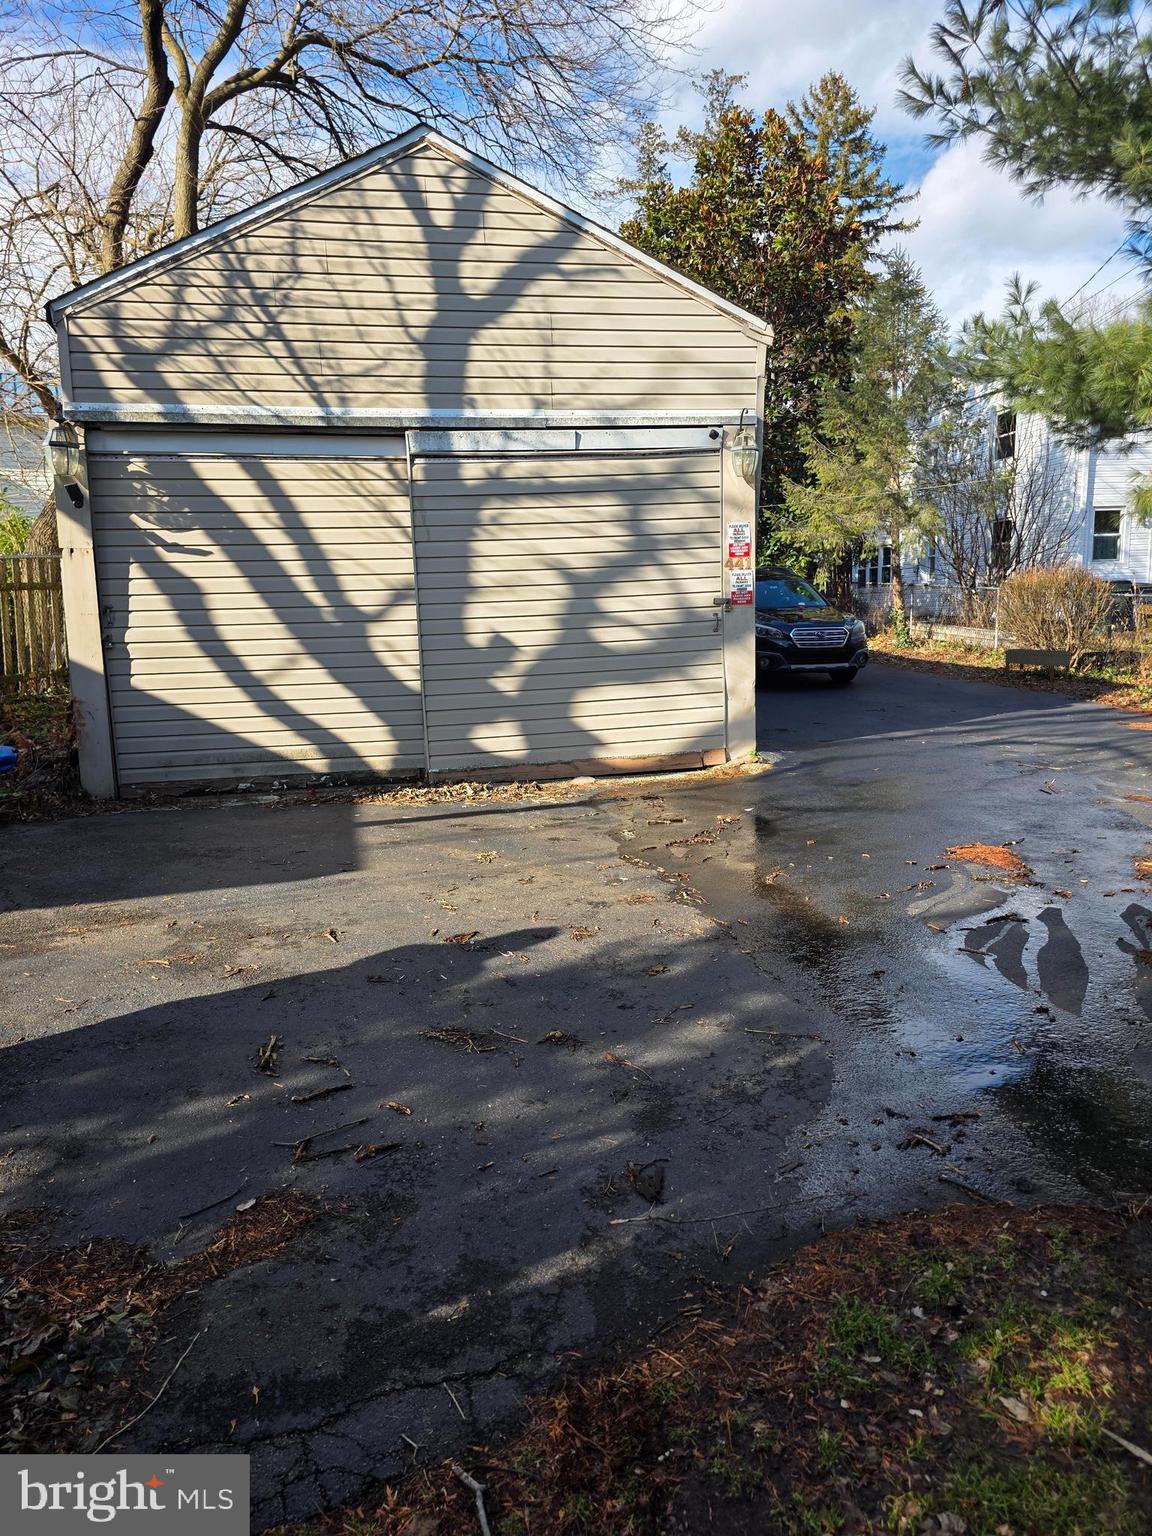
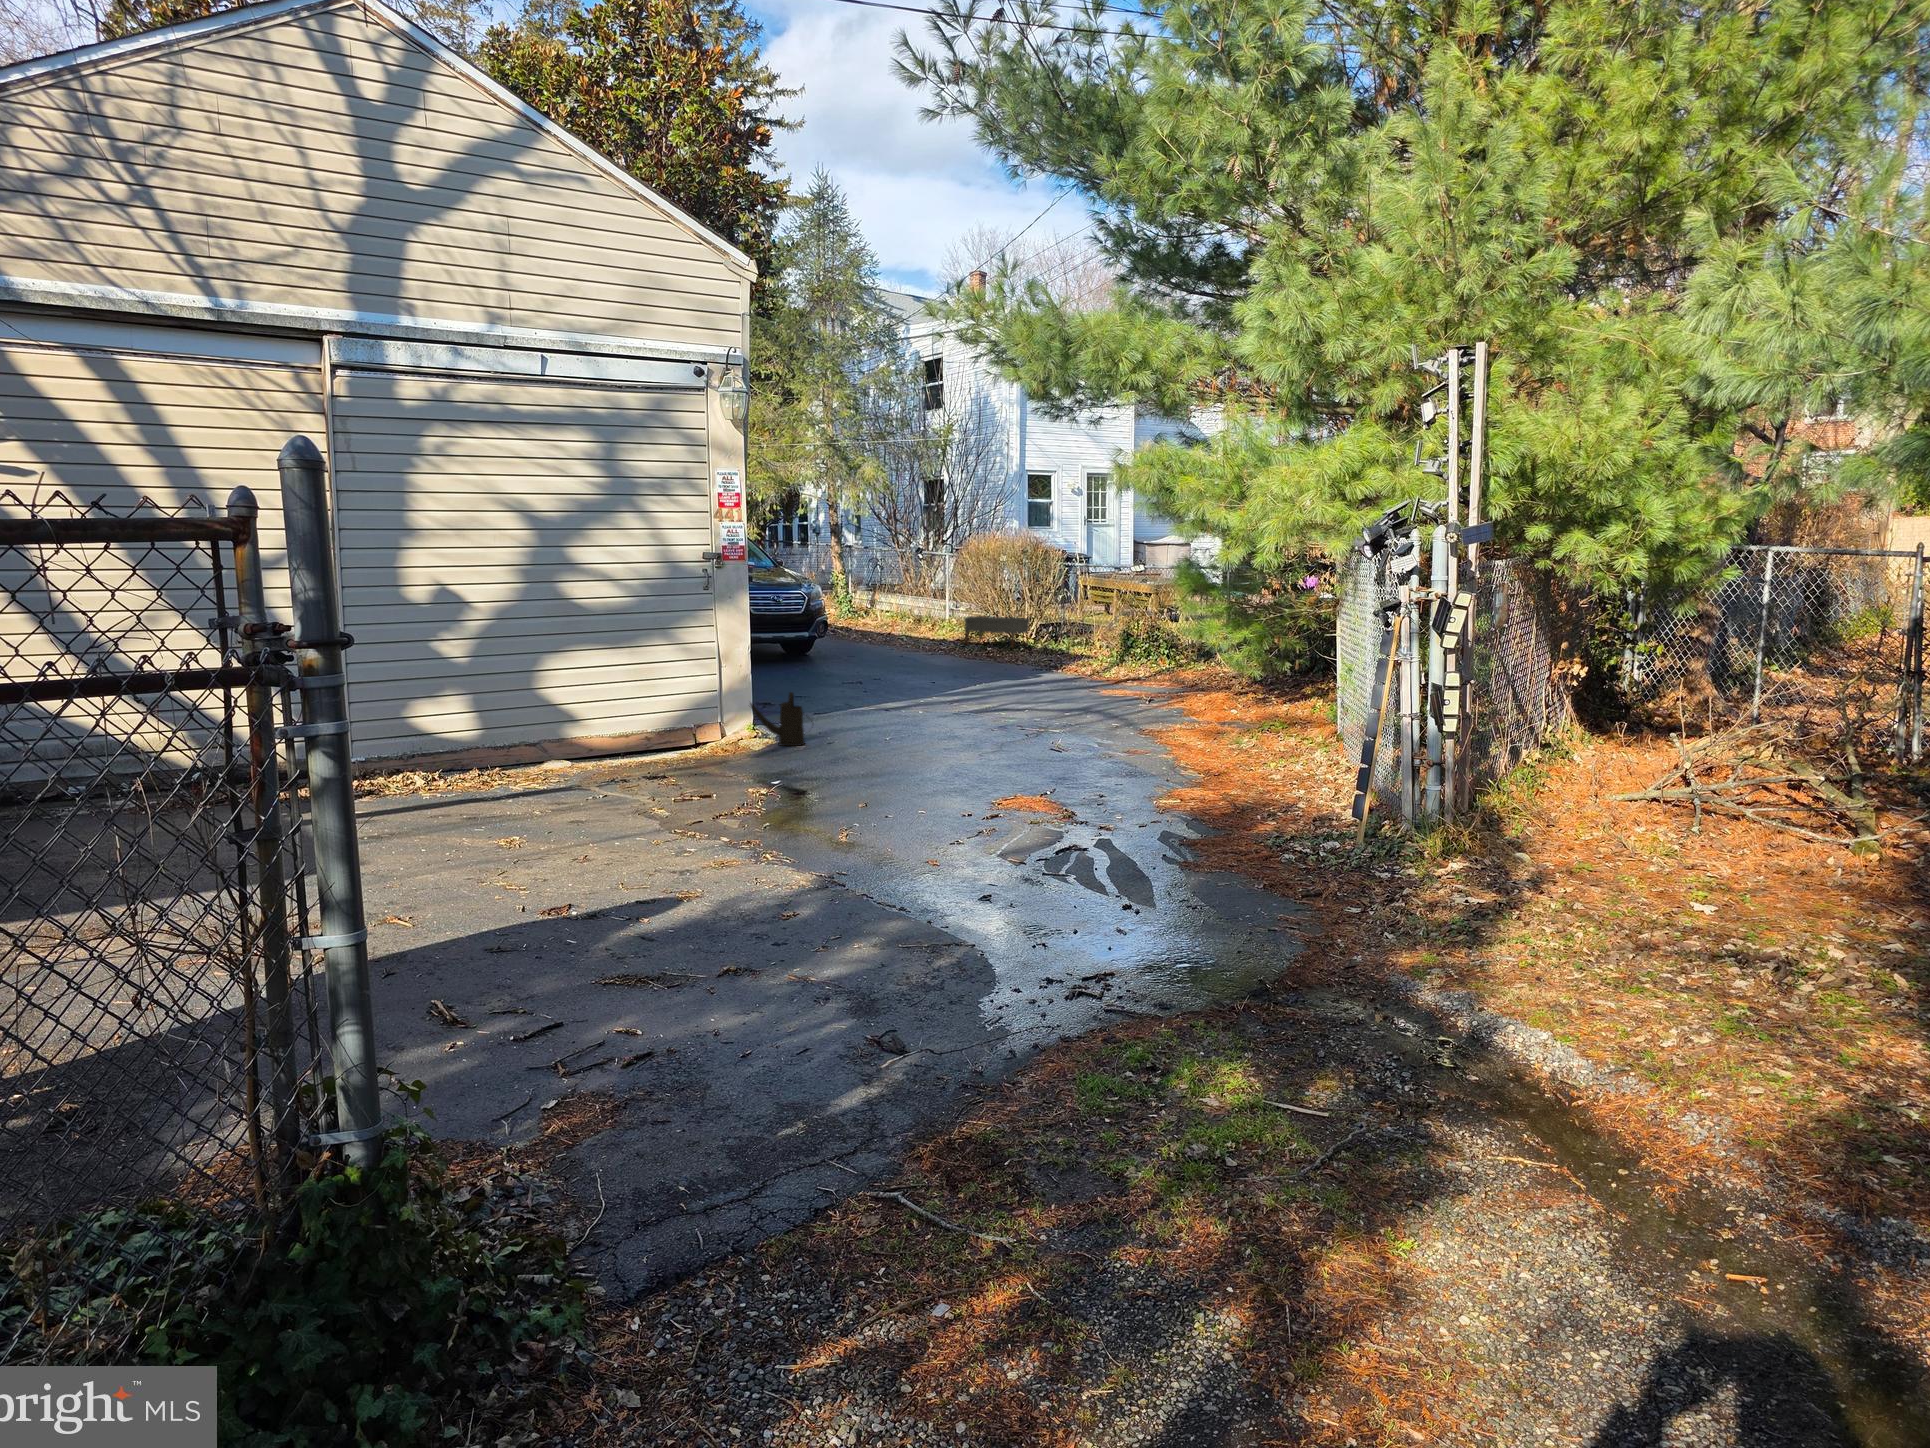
watering can: none [754,725,812,774] -> present [750,692,812,746]

